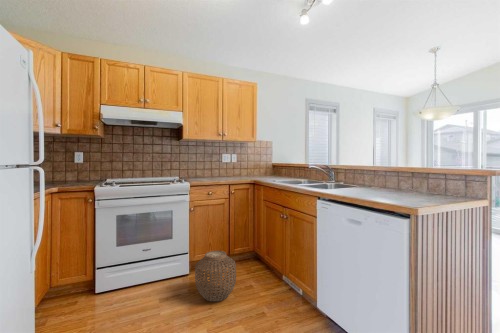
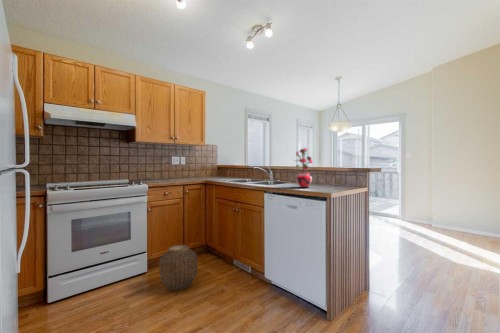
potted plant: none [350,137,381,193] -> present [296,148,312,188]

